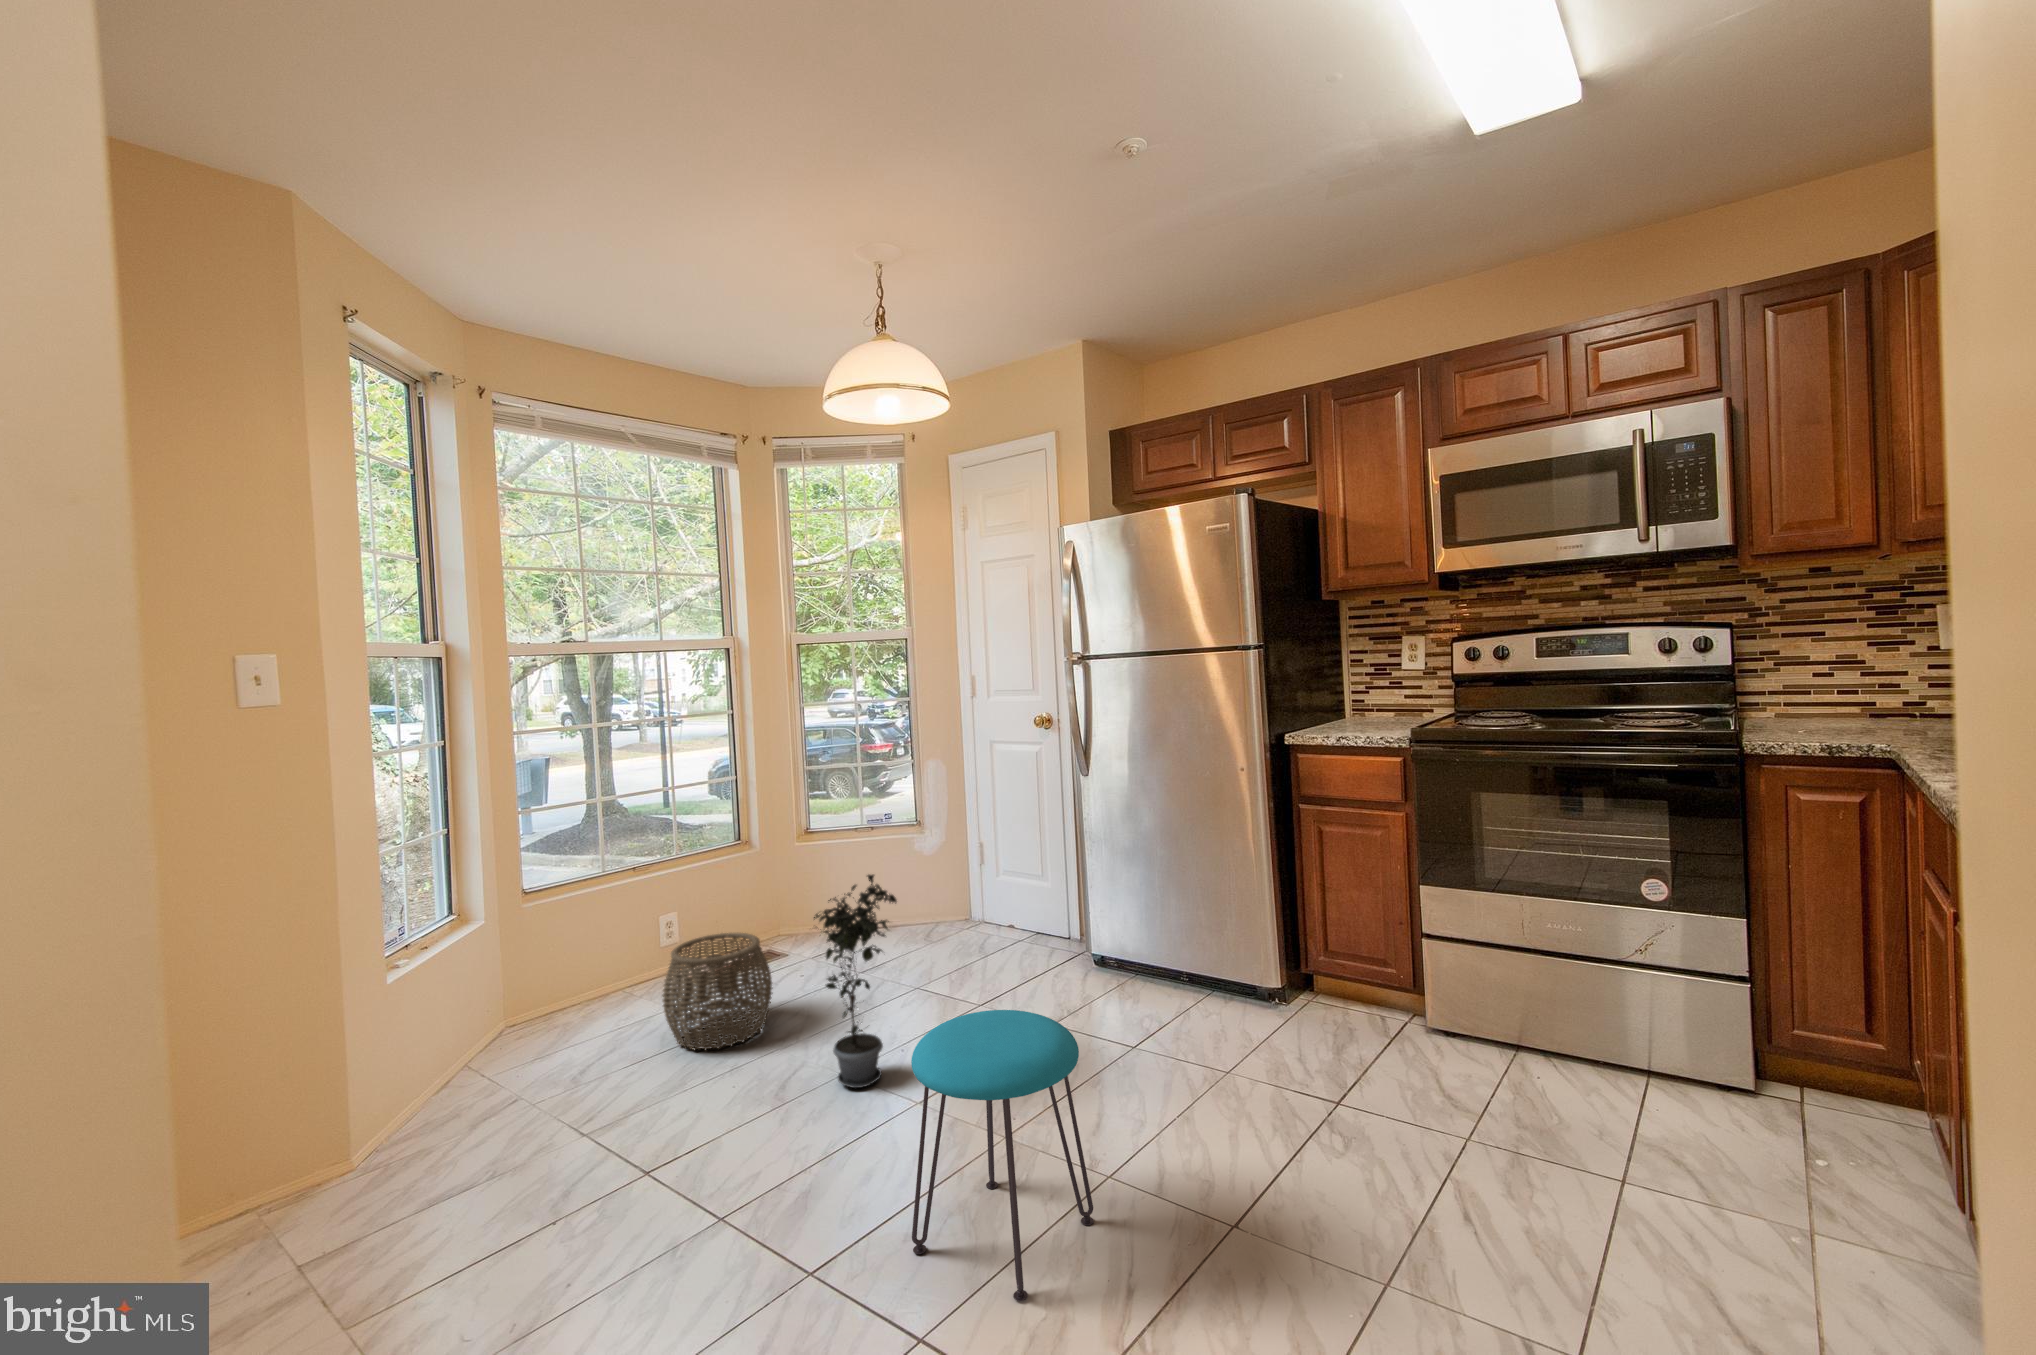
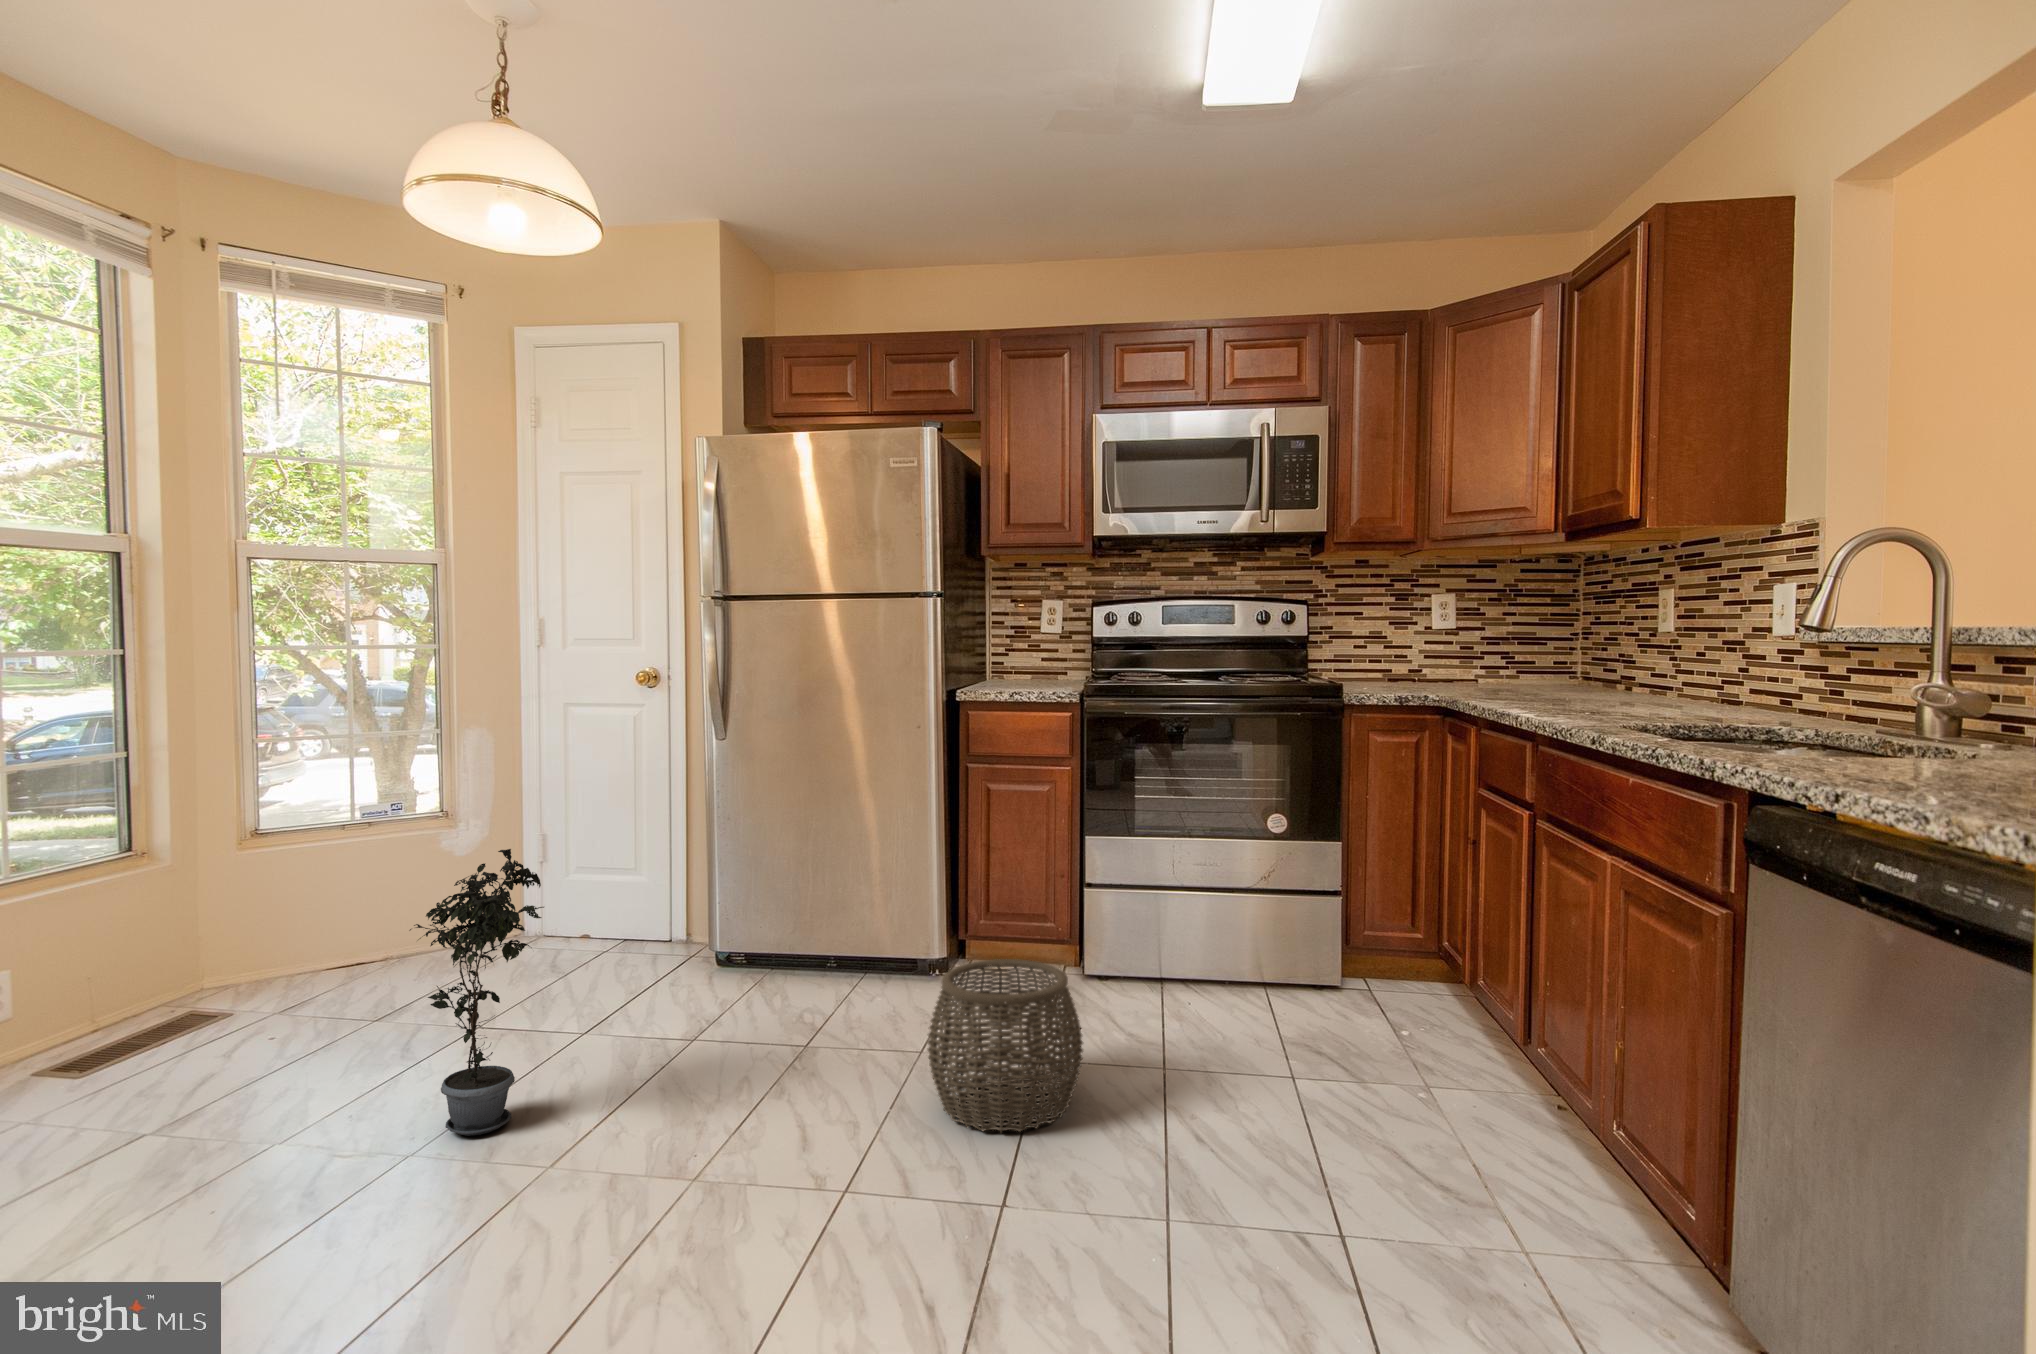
woven basket: present [662,933,772,1050] -> present [927,959,1083,1132]
stool: present [911,1010,1094,1301] -> none [681,966,876,1258]

